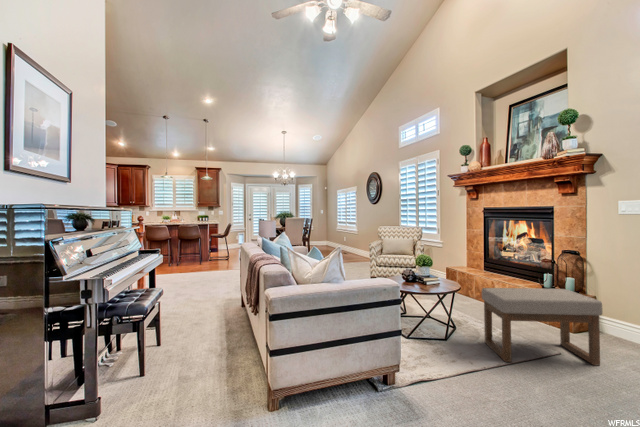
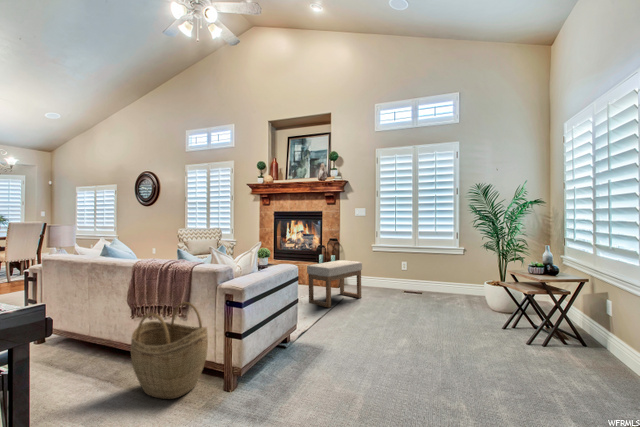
woven basket: none [198,306,254,398] -> present [131,302,208,399]

